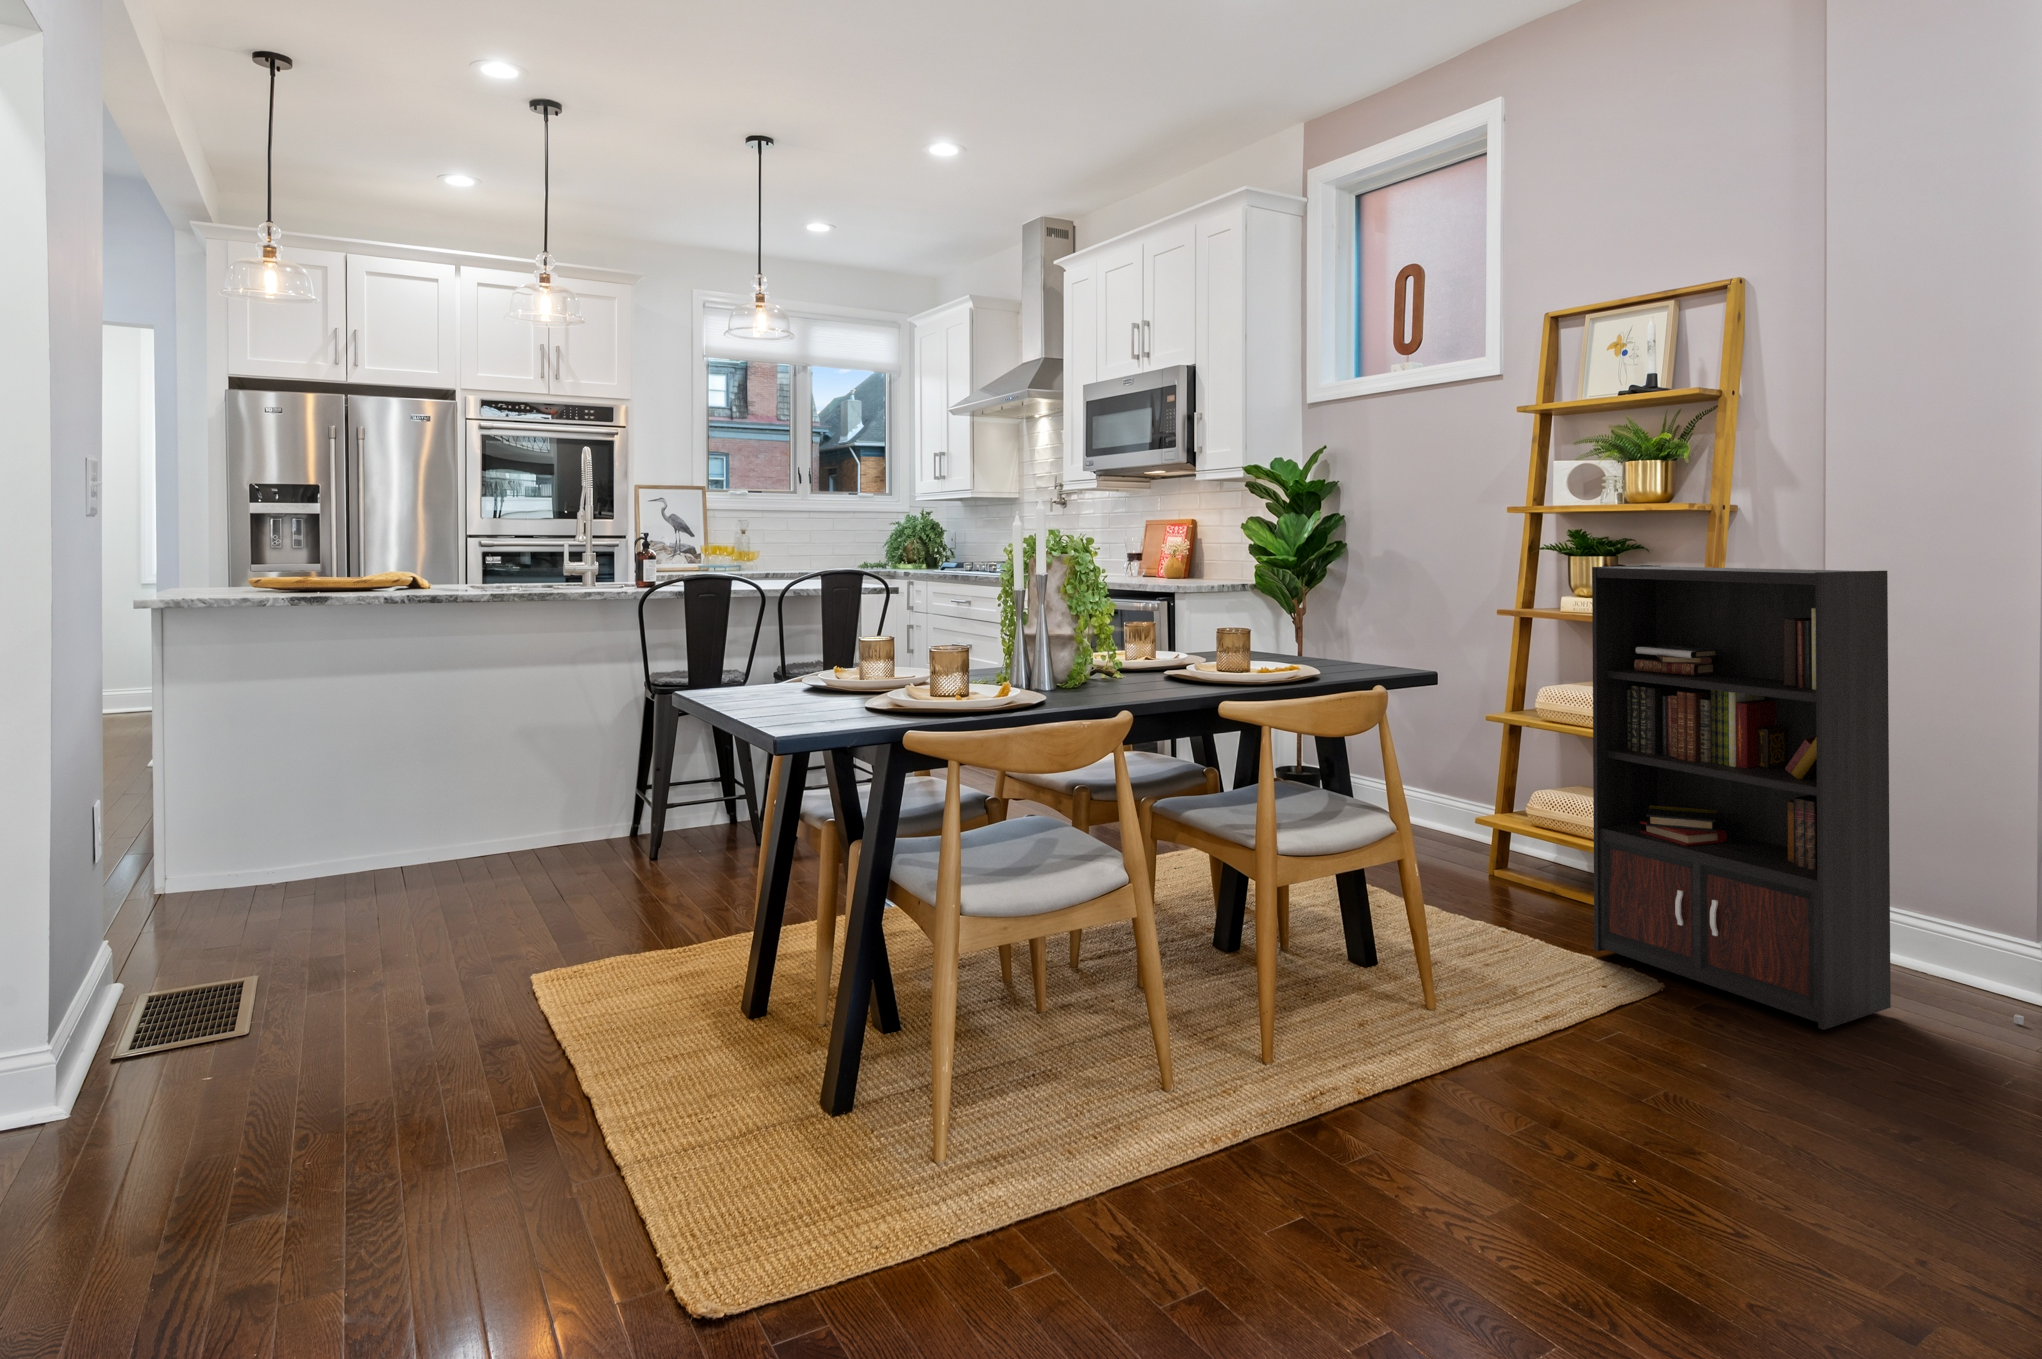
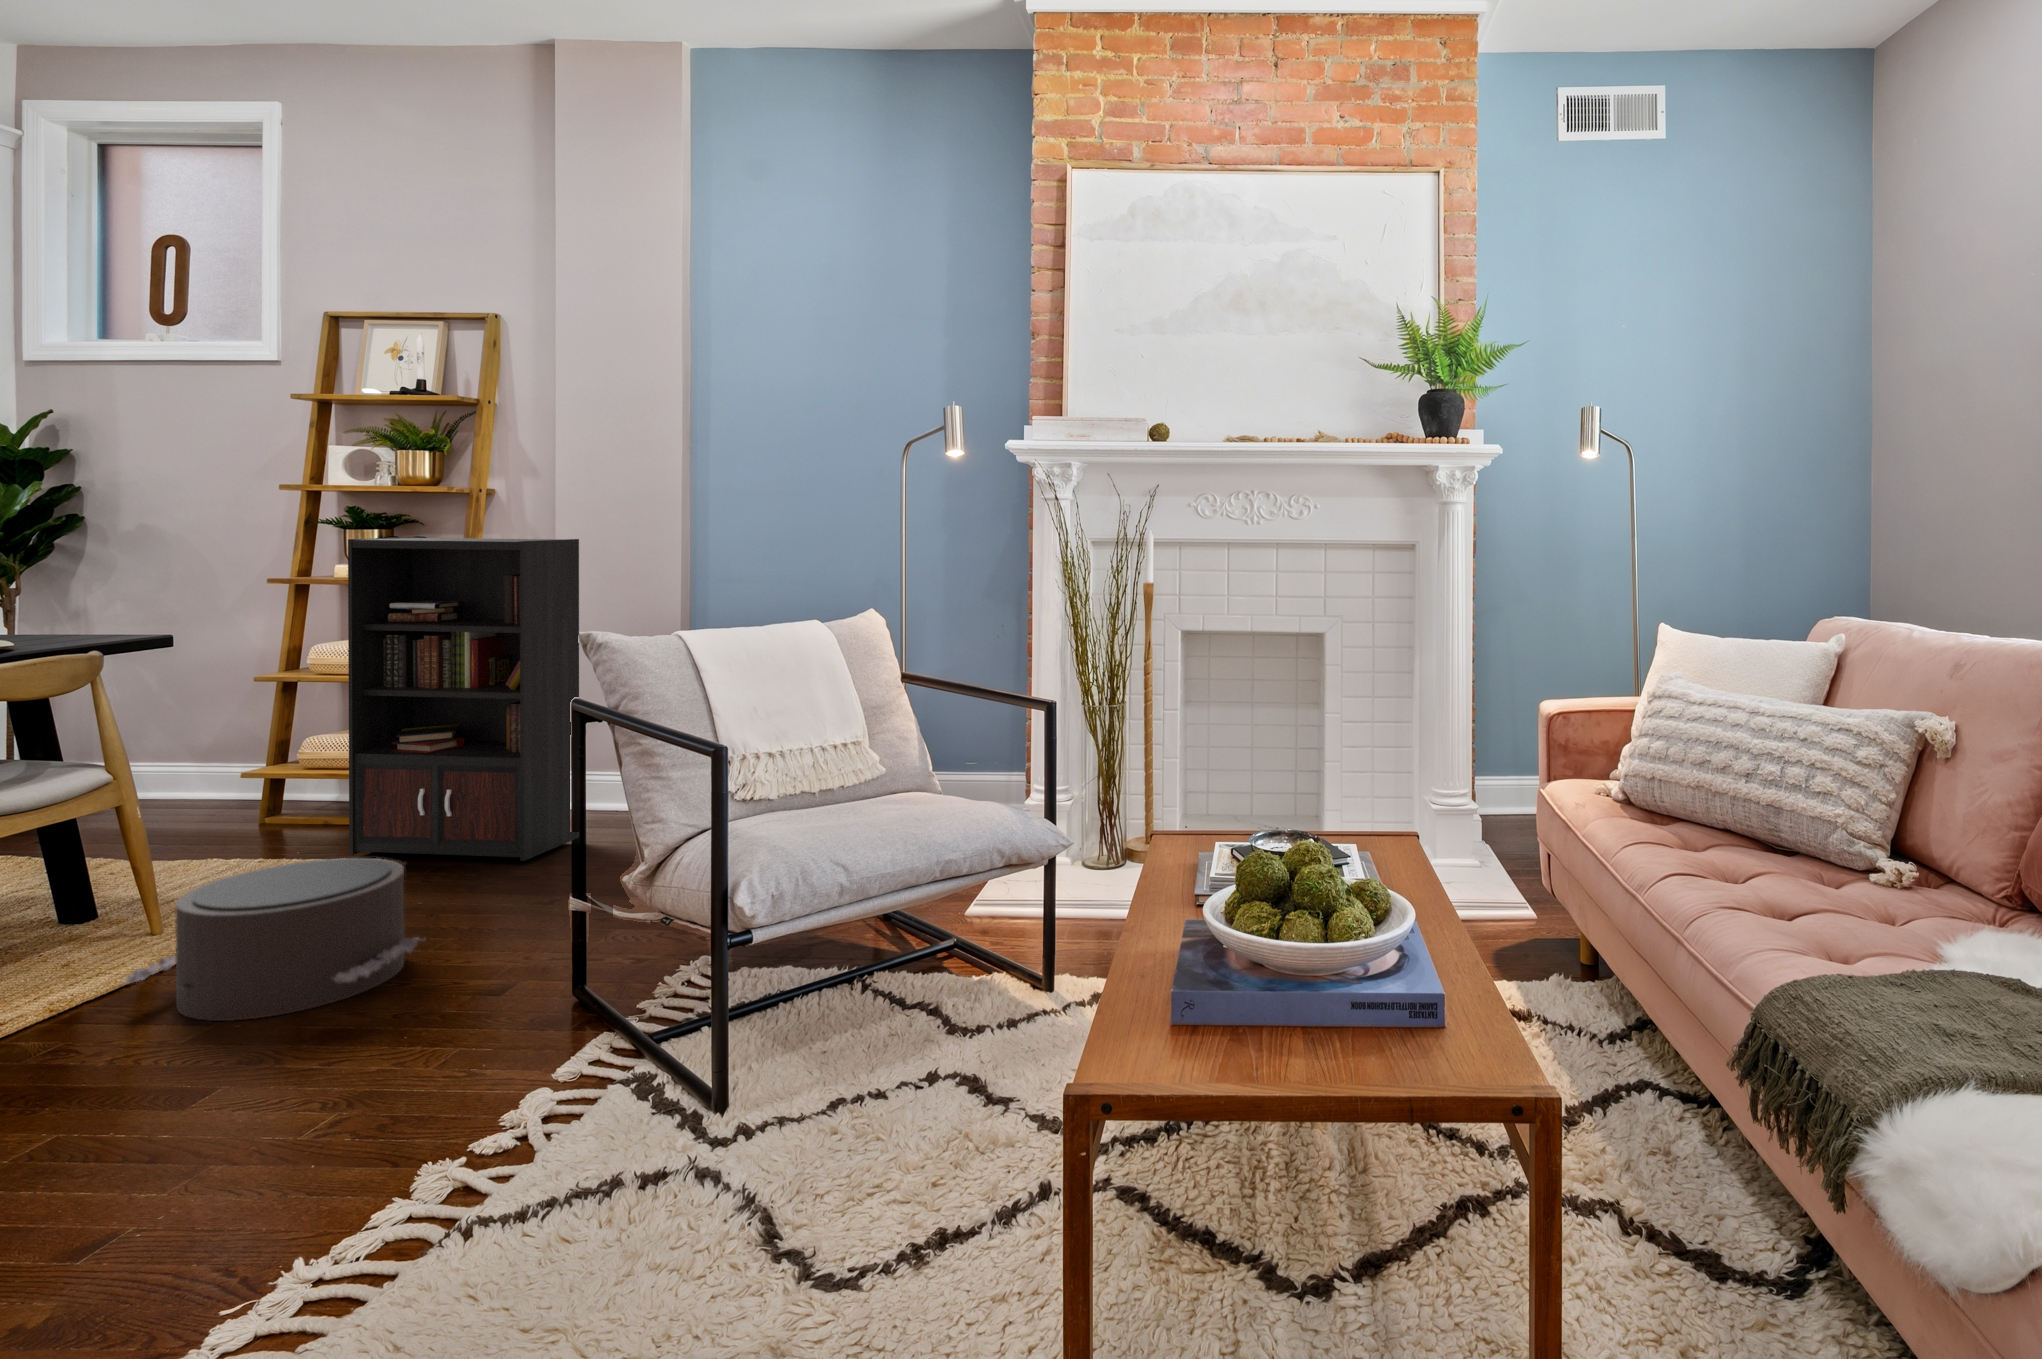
pouf: none [1410,979,1752,1217] -> present [121,858,421,1021]

